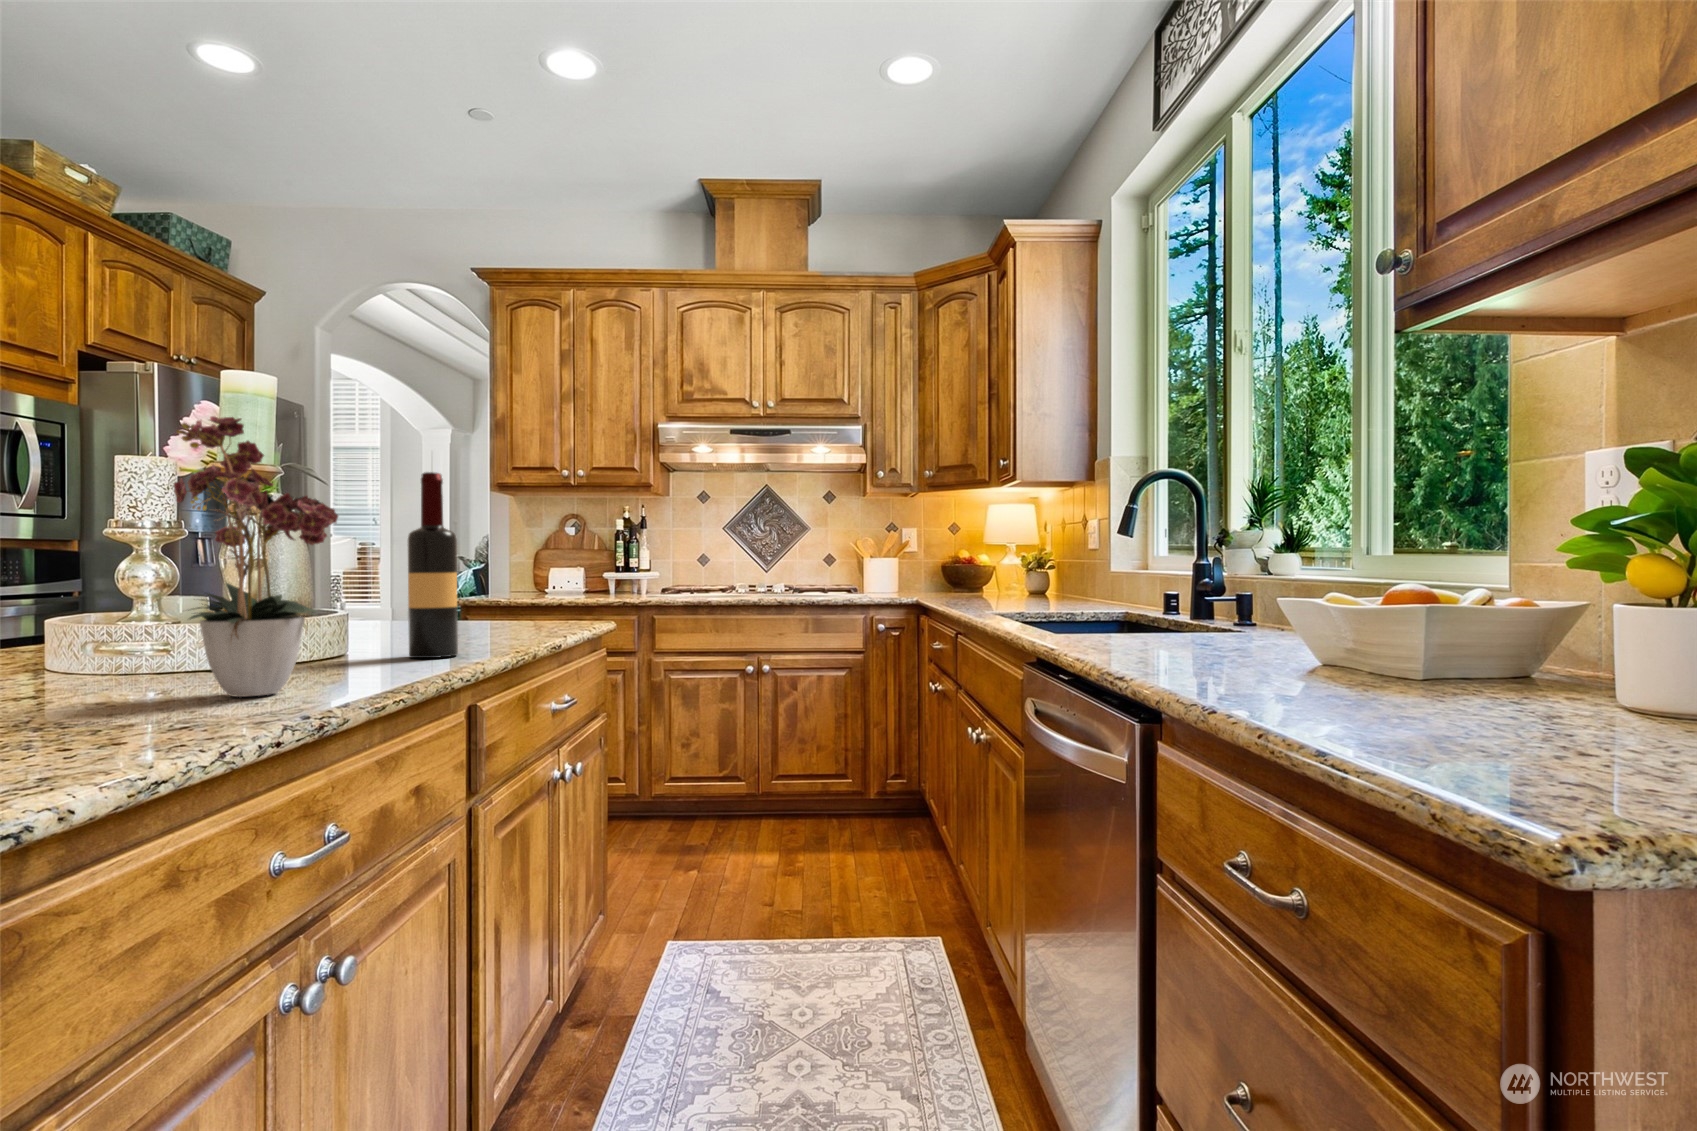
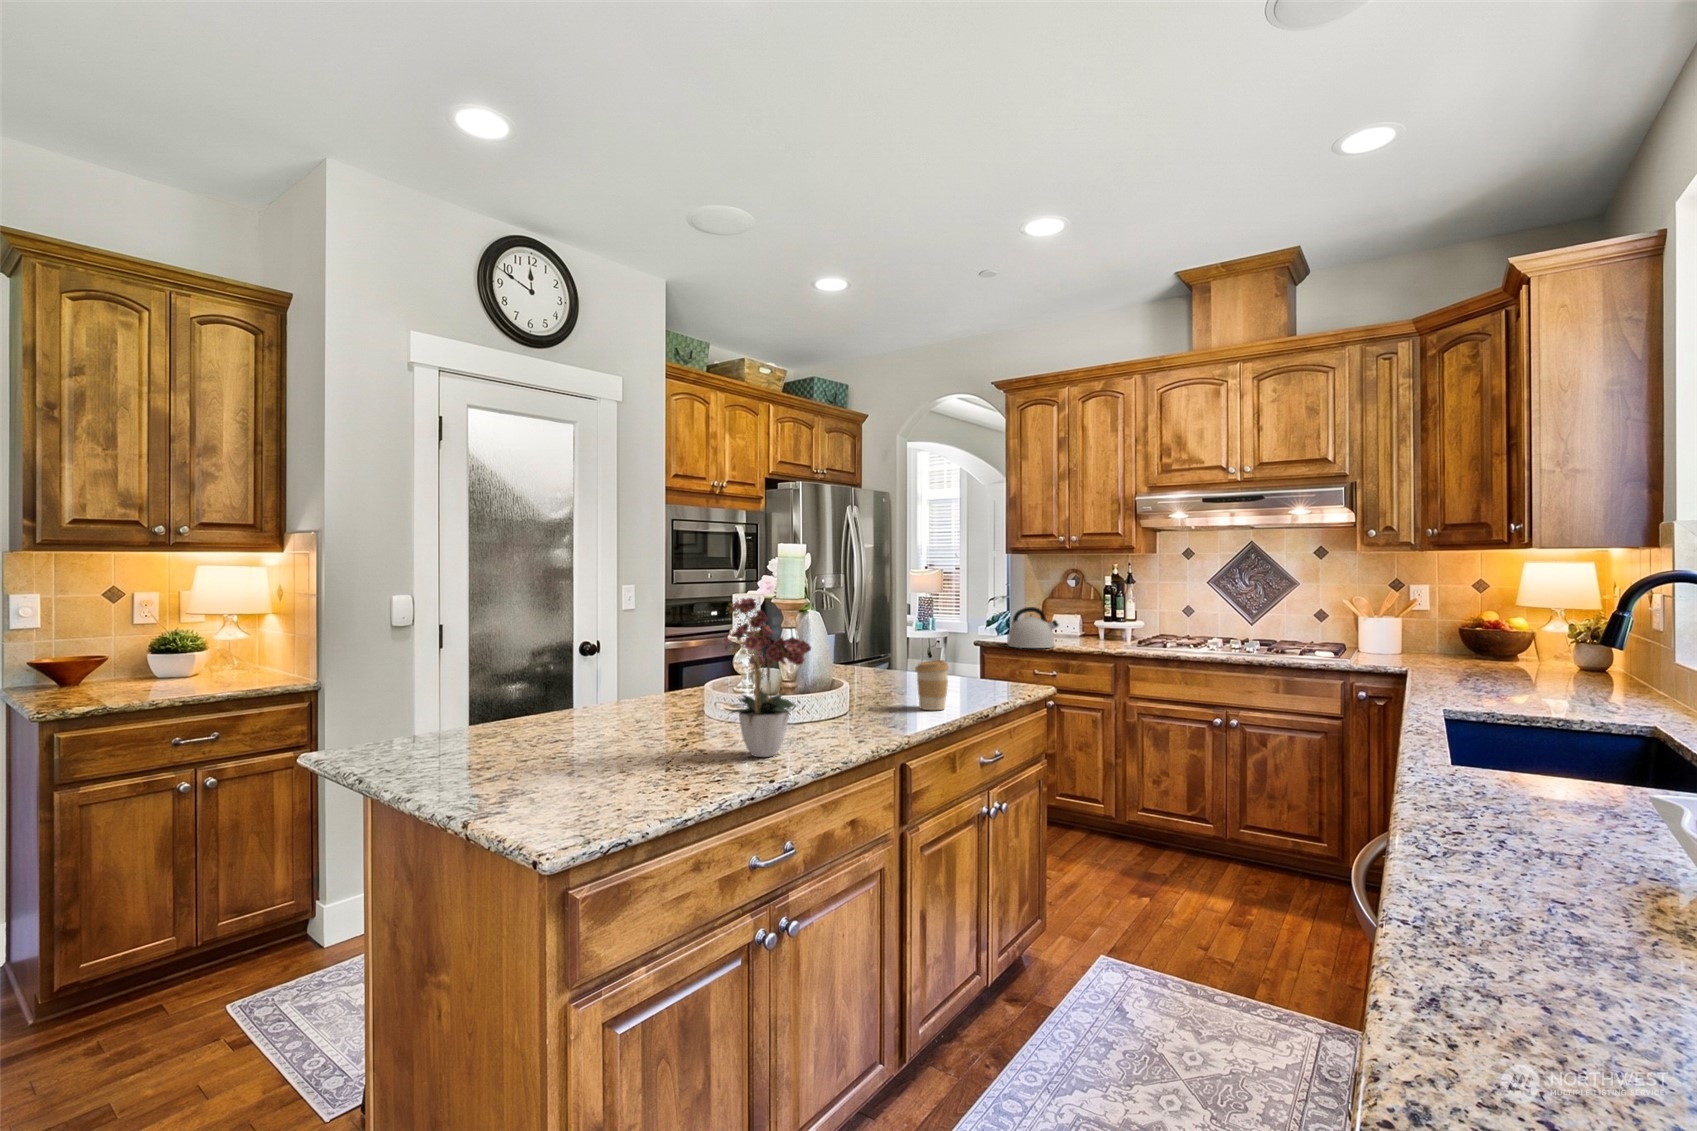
wine bottle: present [408,472,458,658] -> none [867,604,897,729]
kettle: none [503,552,569,602] -> present [1008,607,1058,648]
coffee cup: none [460,571,512,640] -> present [915,660,949,710]

